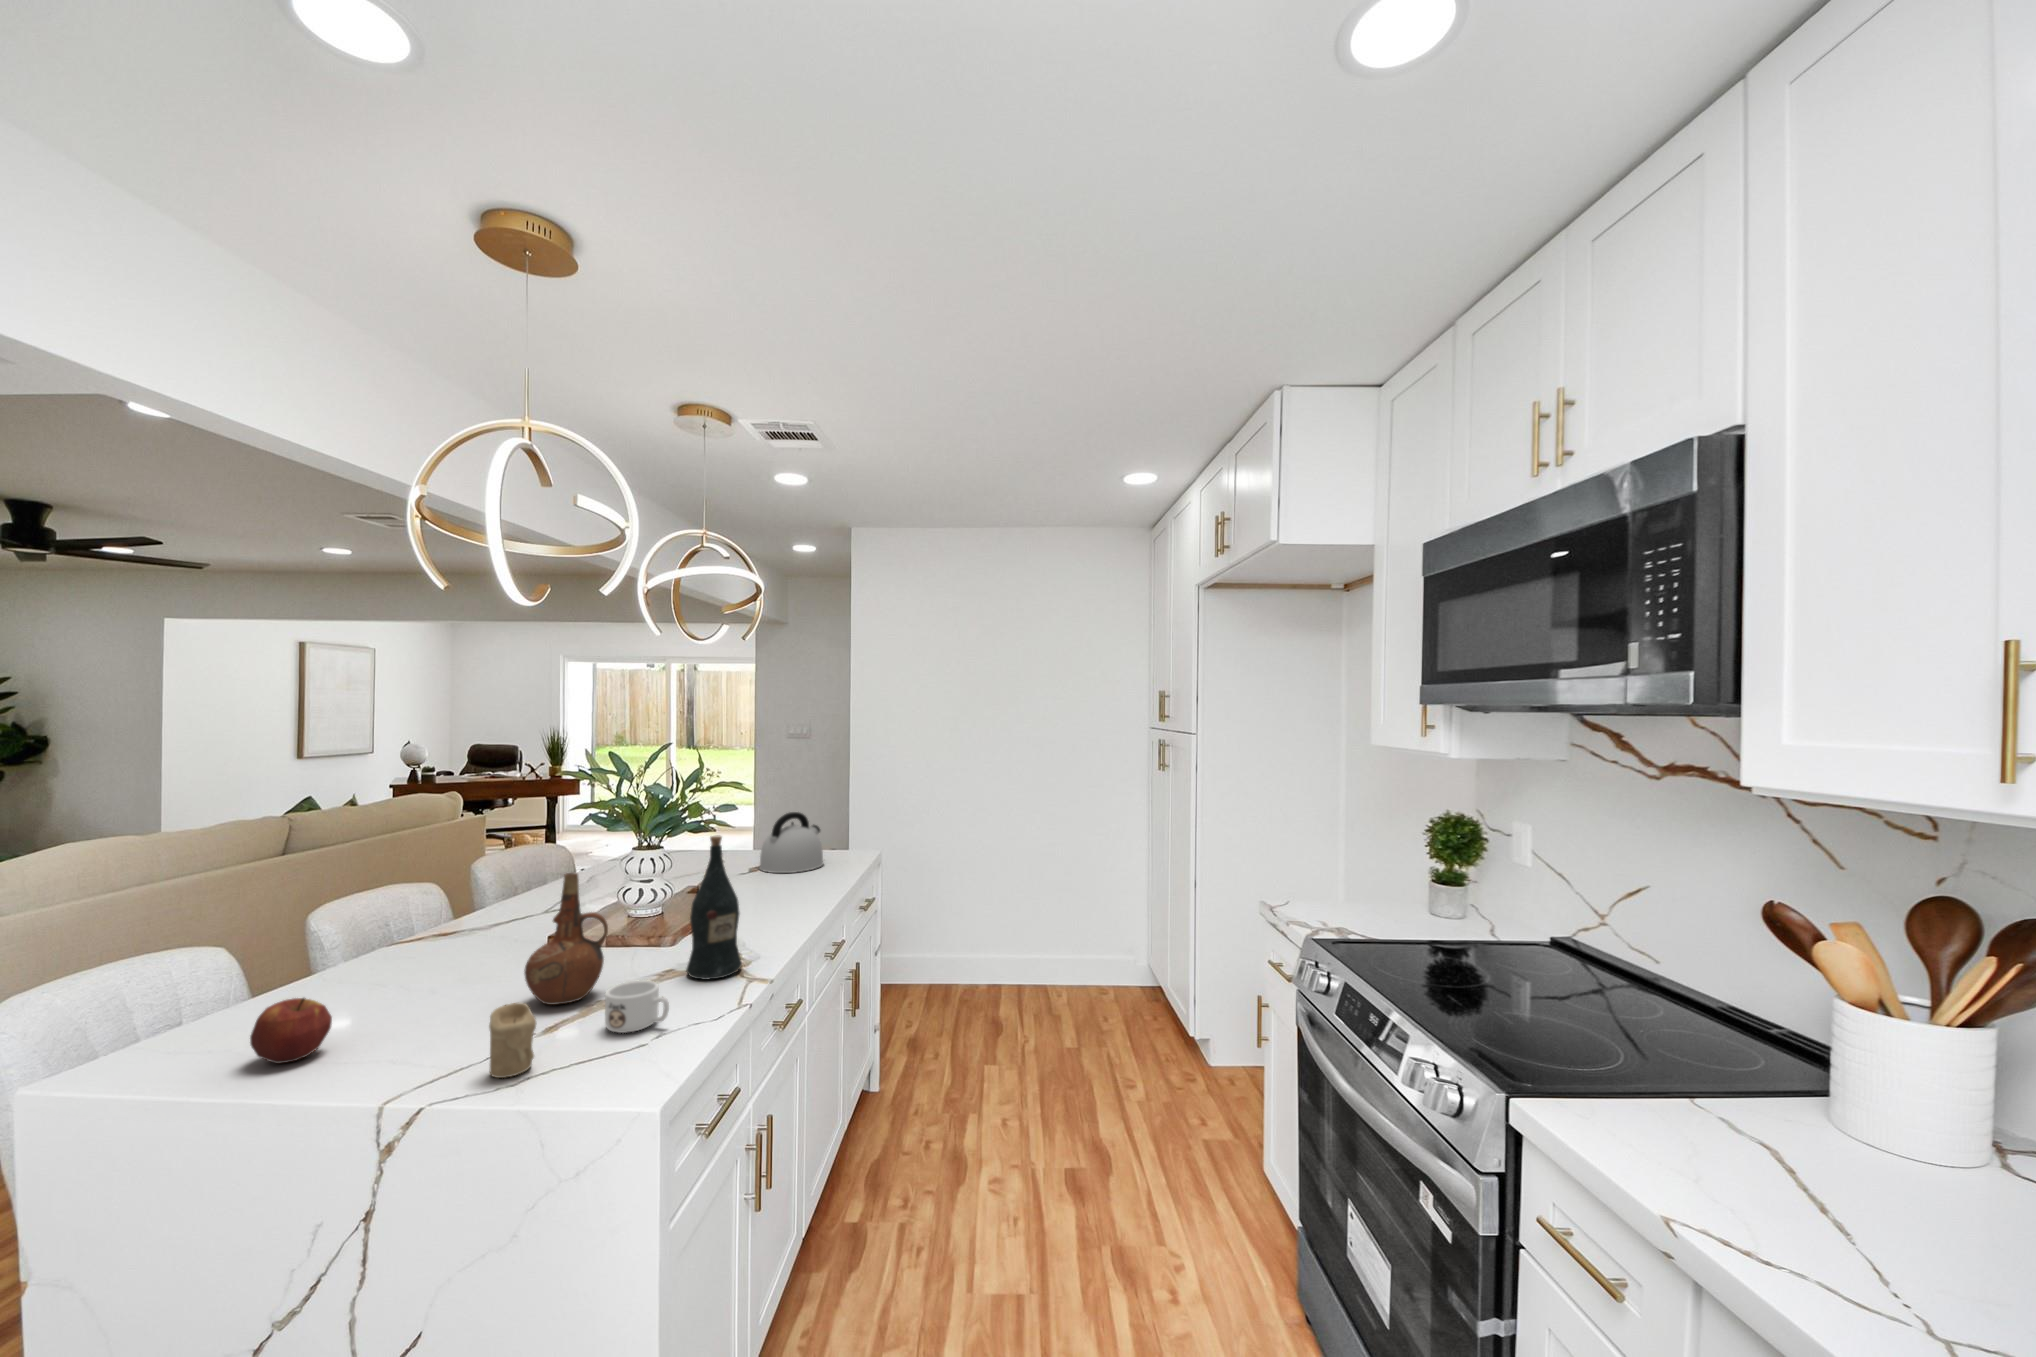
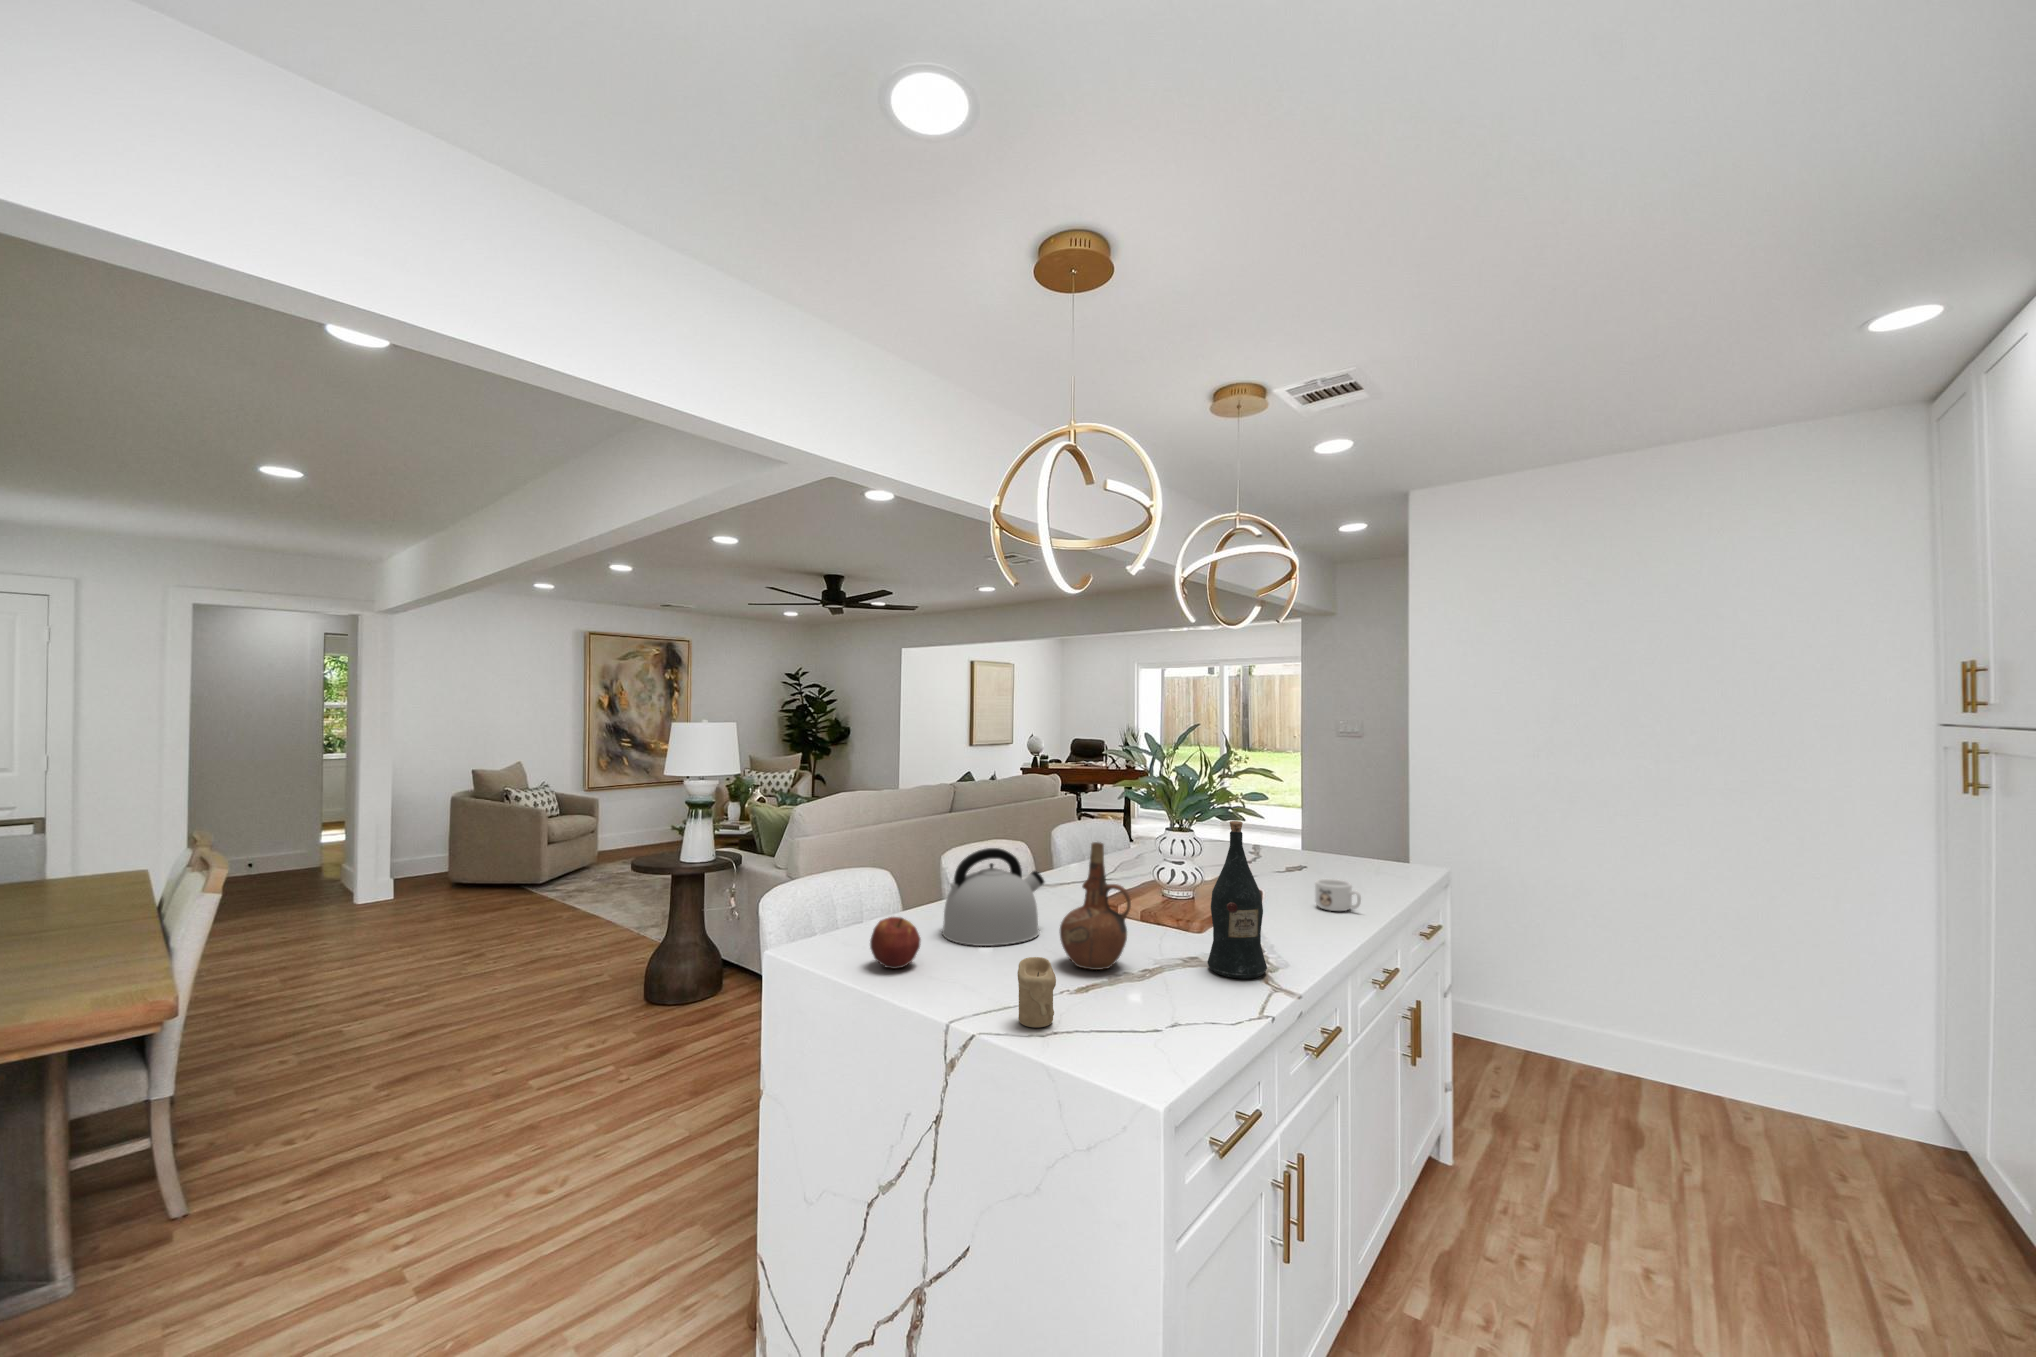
kettle: present [759,812,824,873] -> present [942,848,1044,946]
mug: present [605,980,669,1033] -> present [1315,879,1361,911]

